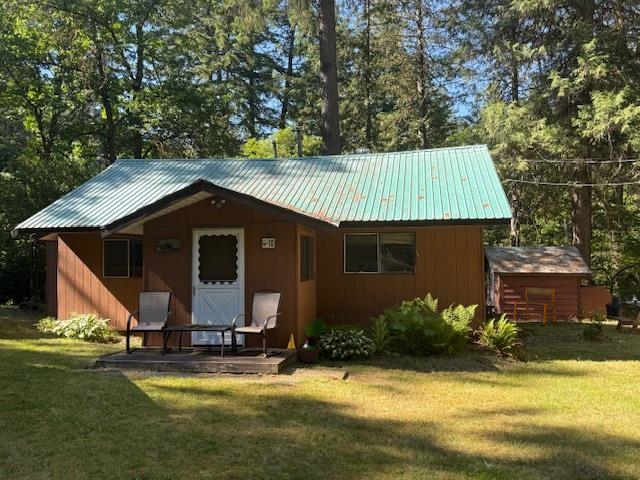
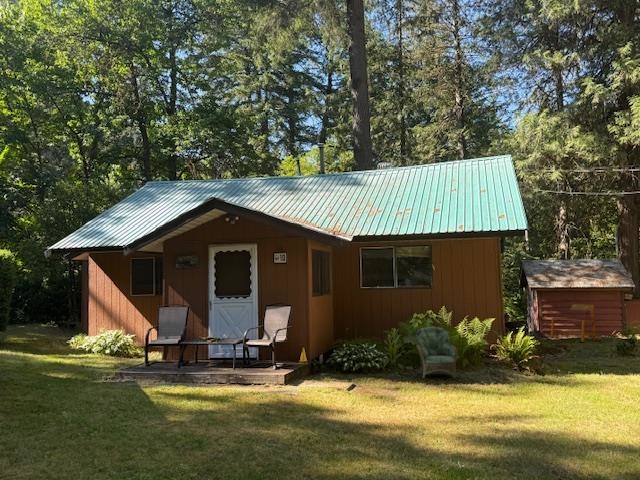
armchair: none [402,314,447,366] -> present [413,327,457,378]
potted tree: present [299,320,325,362] -> none [310,328,336,374]

